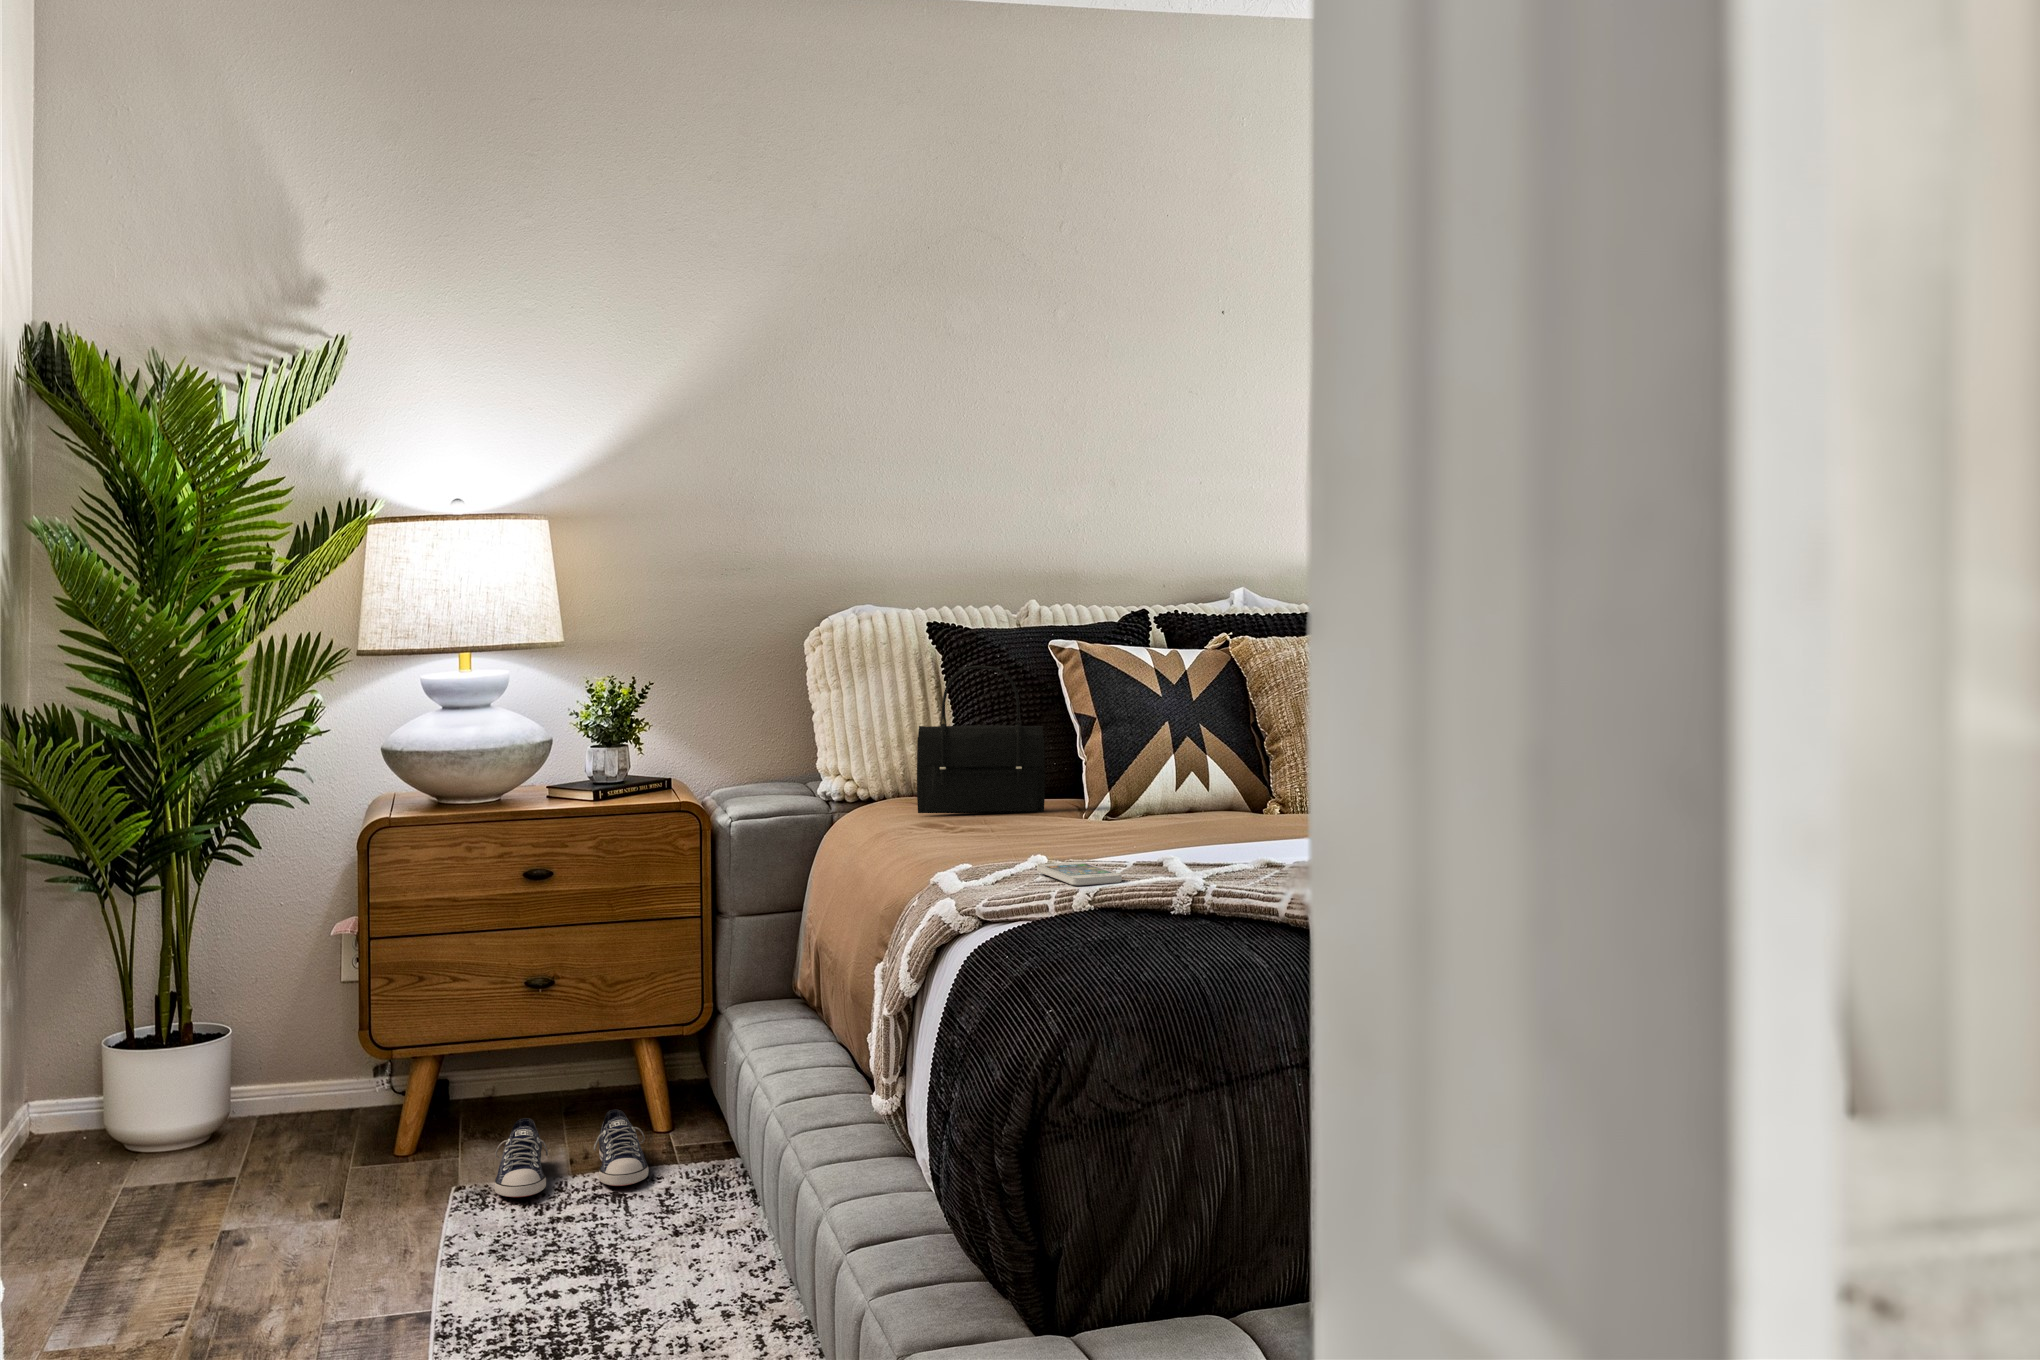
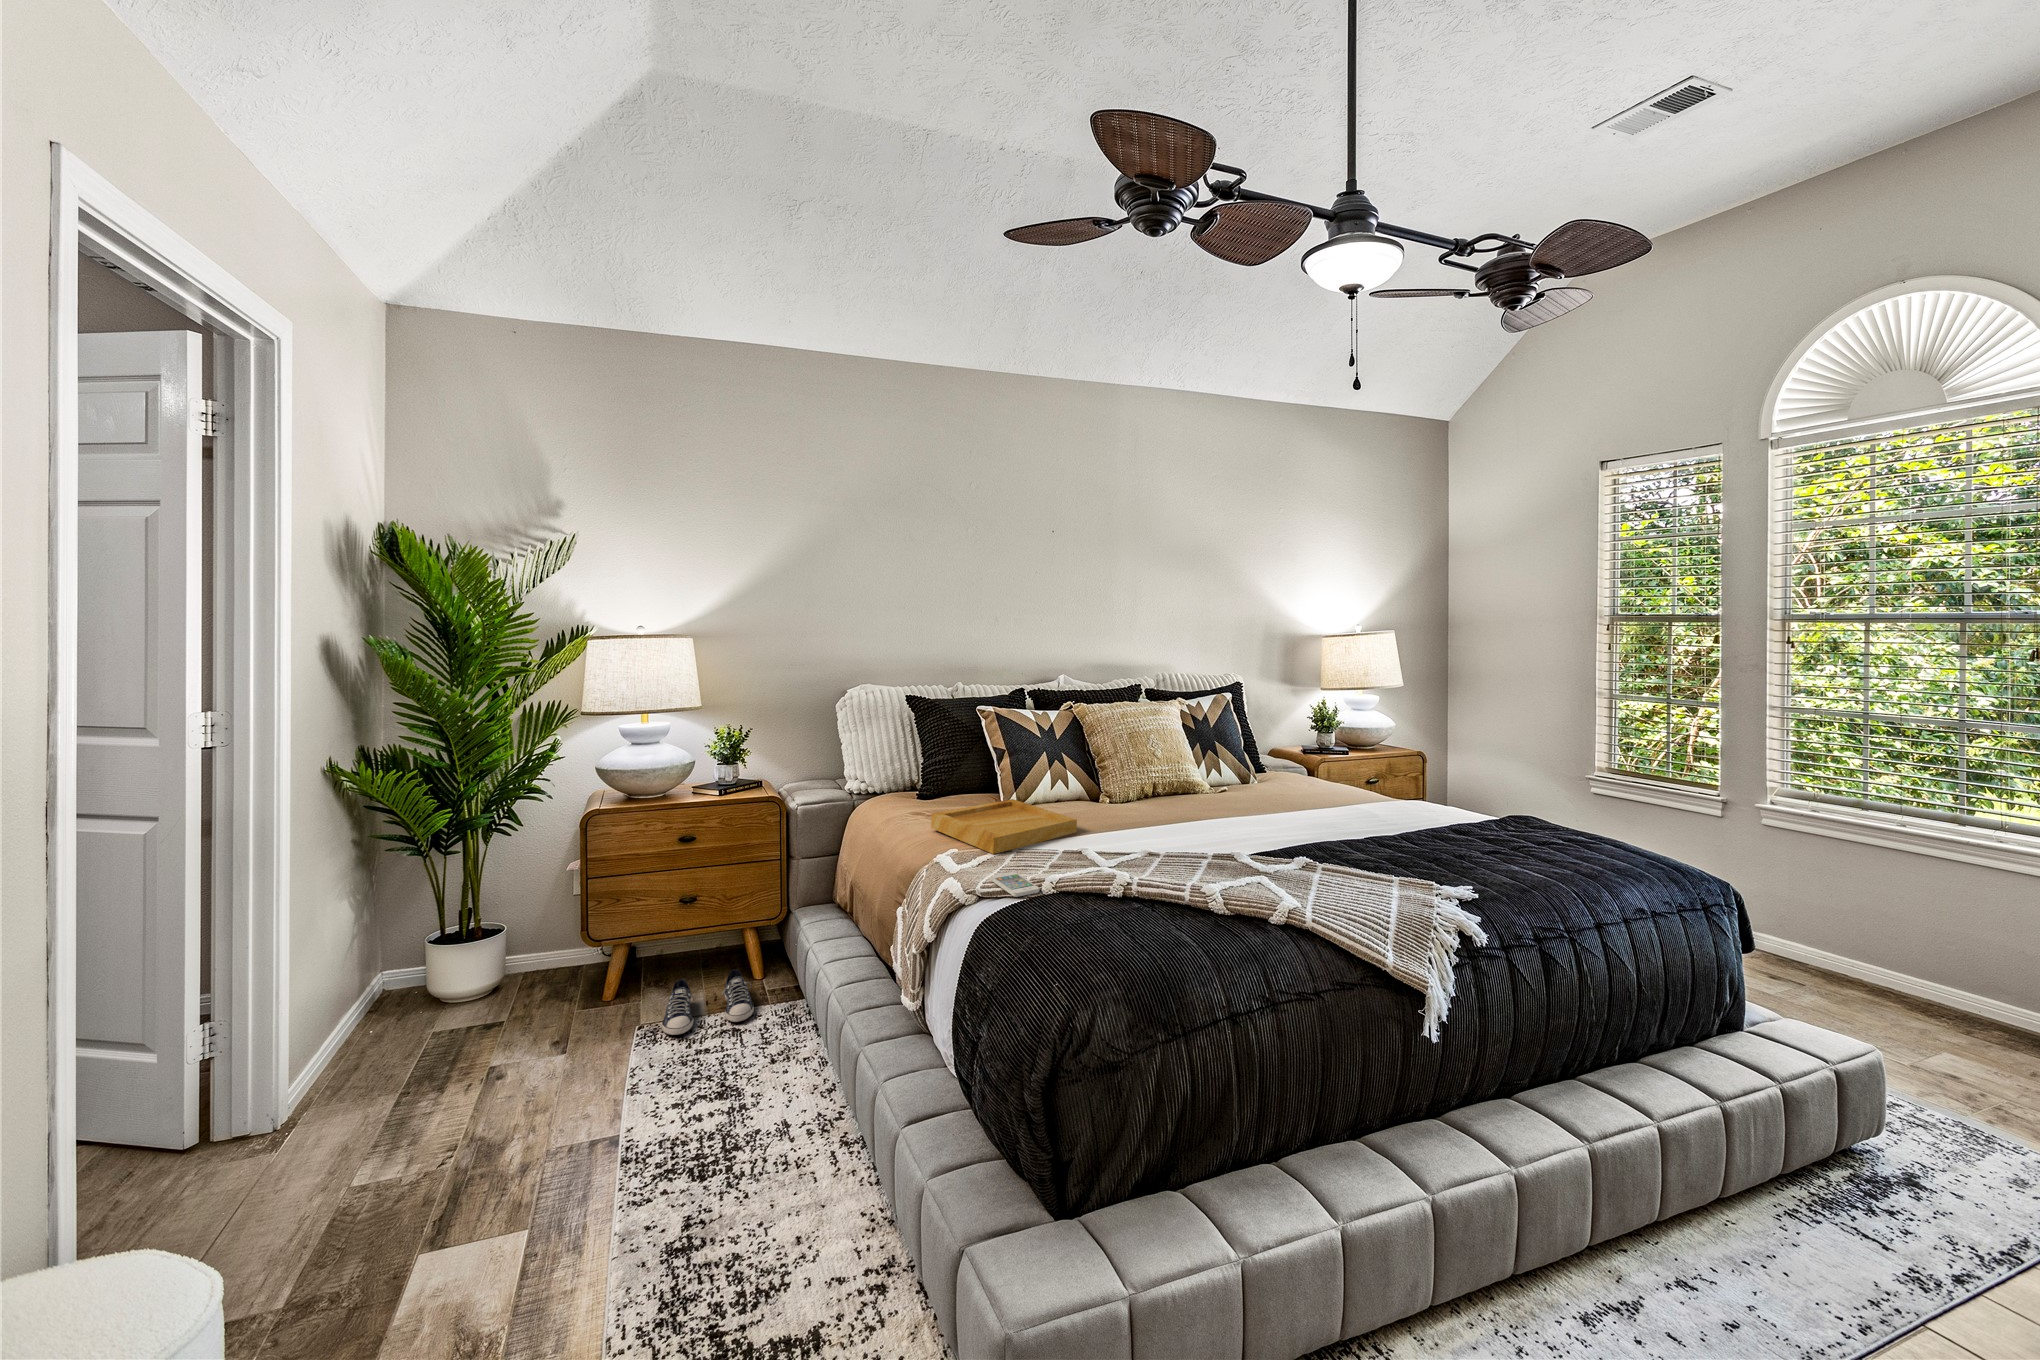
handbag: present [917,666,1045,813] -> none [910,729,978,806]
tray: none [949,791,1221,852] -> present [931,799,1077,854]

